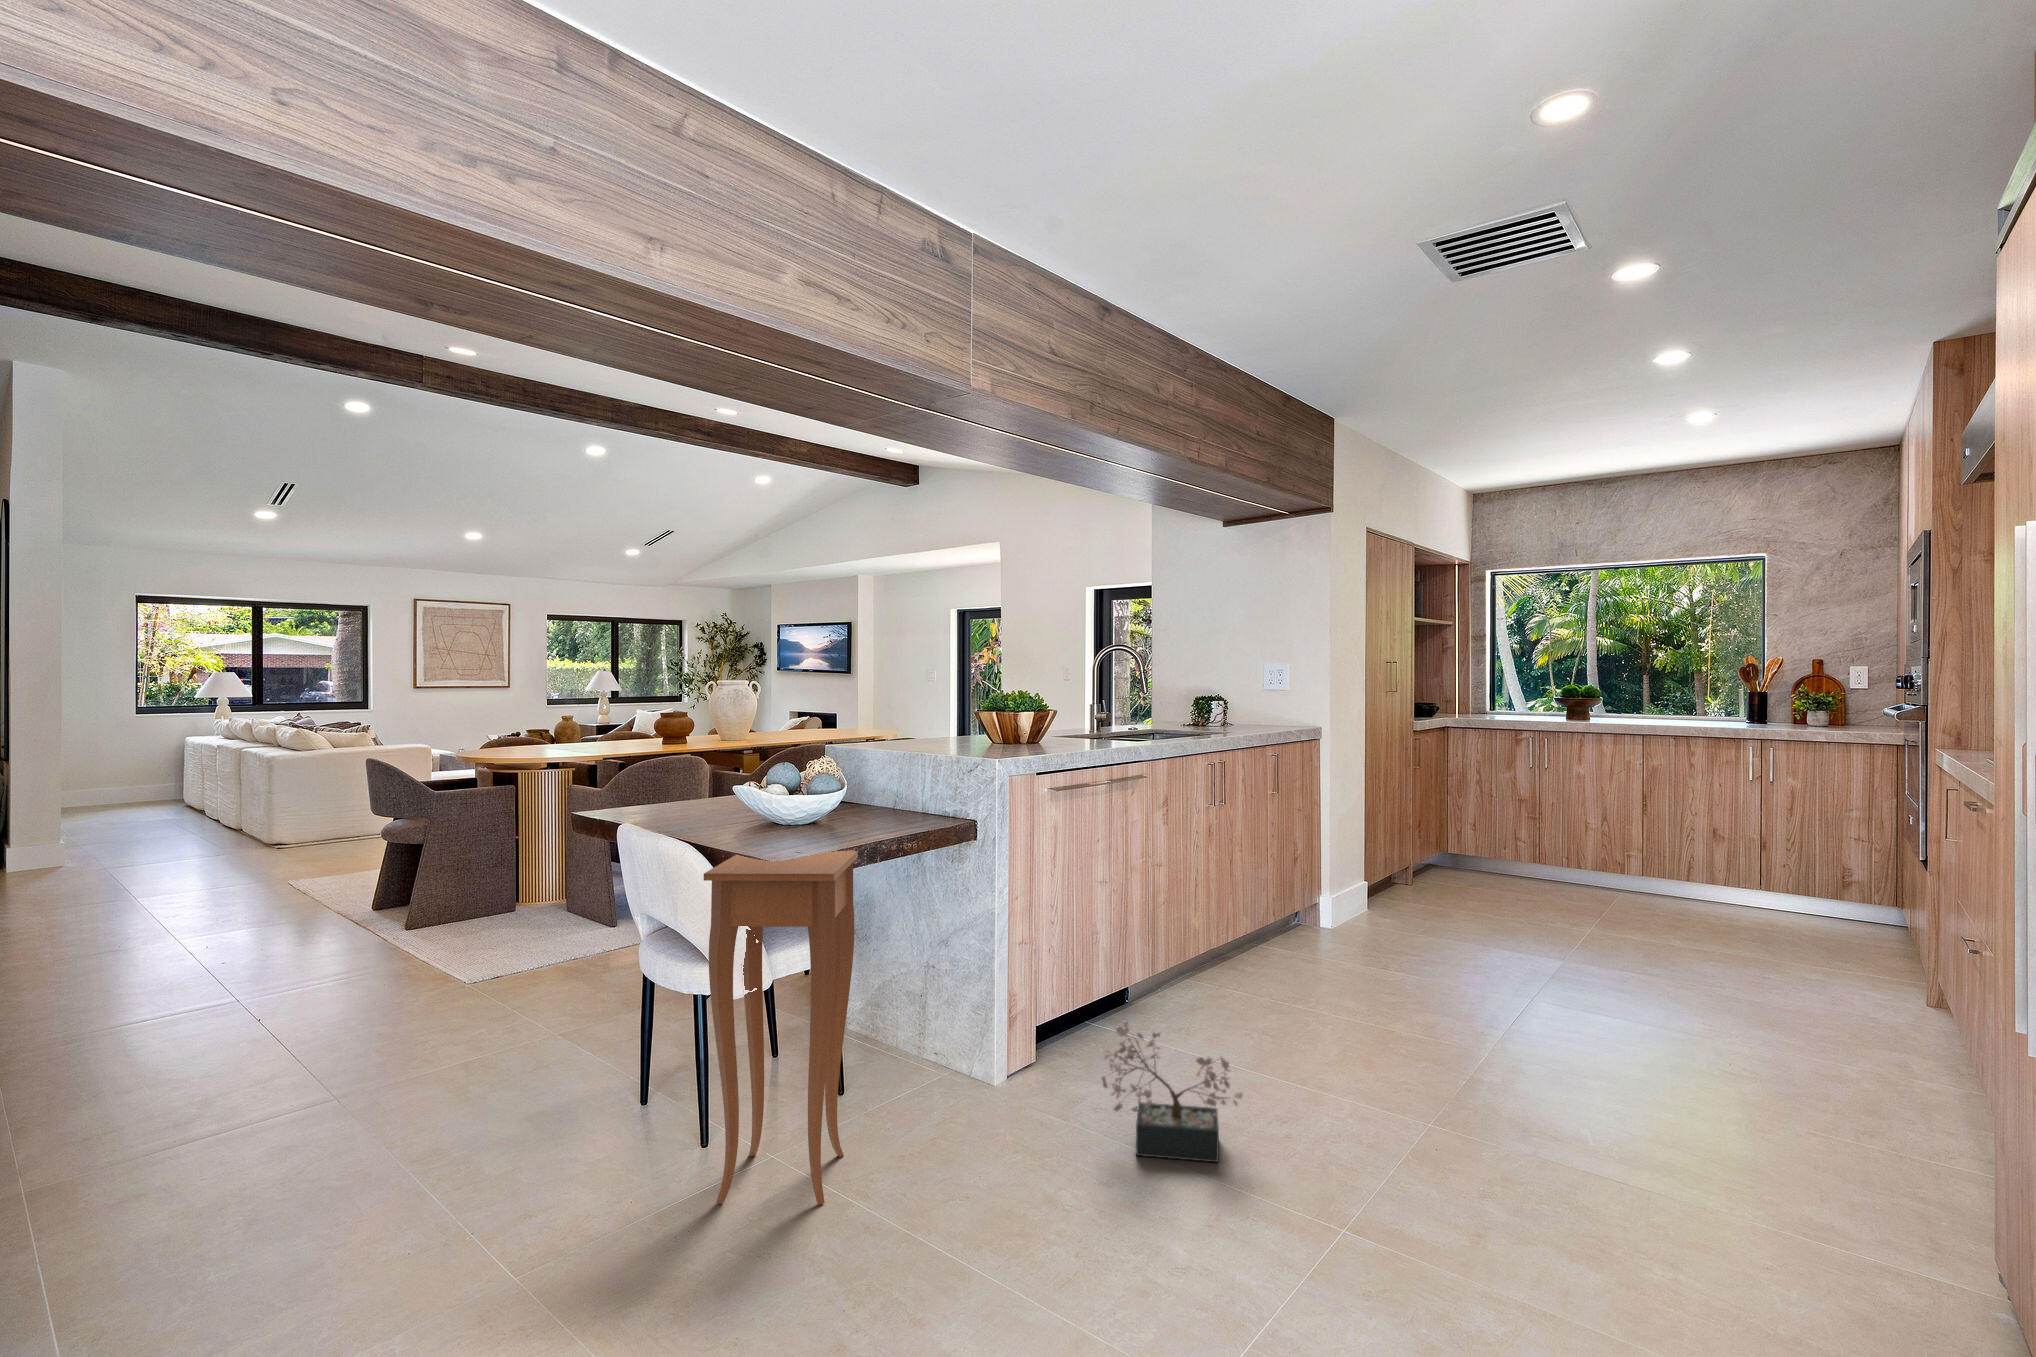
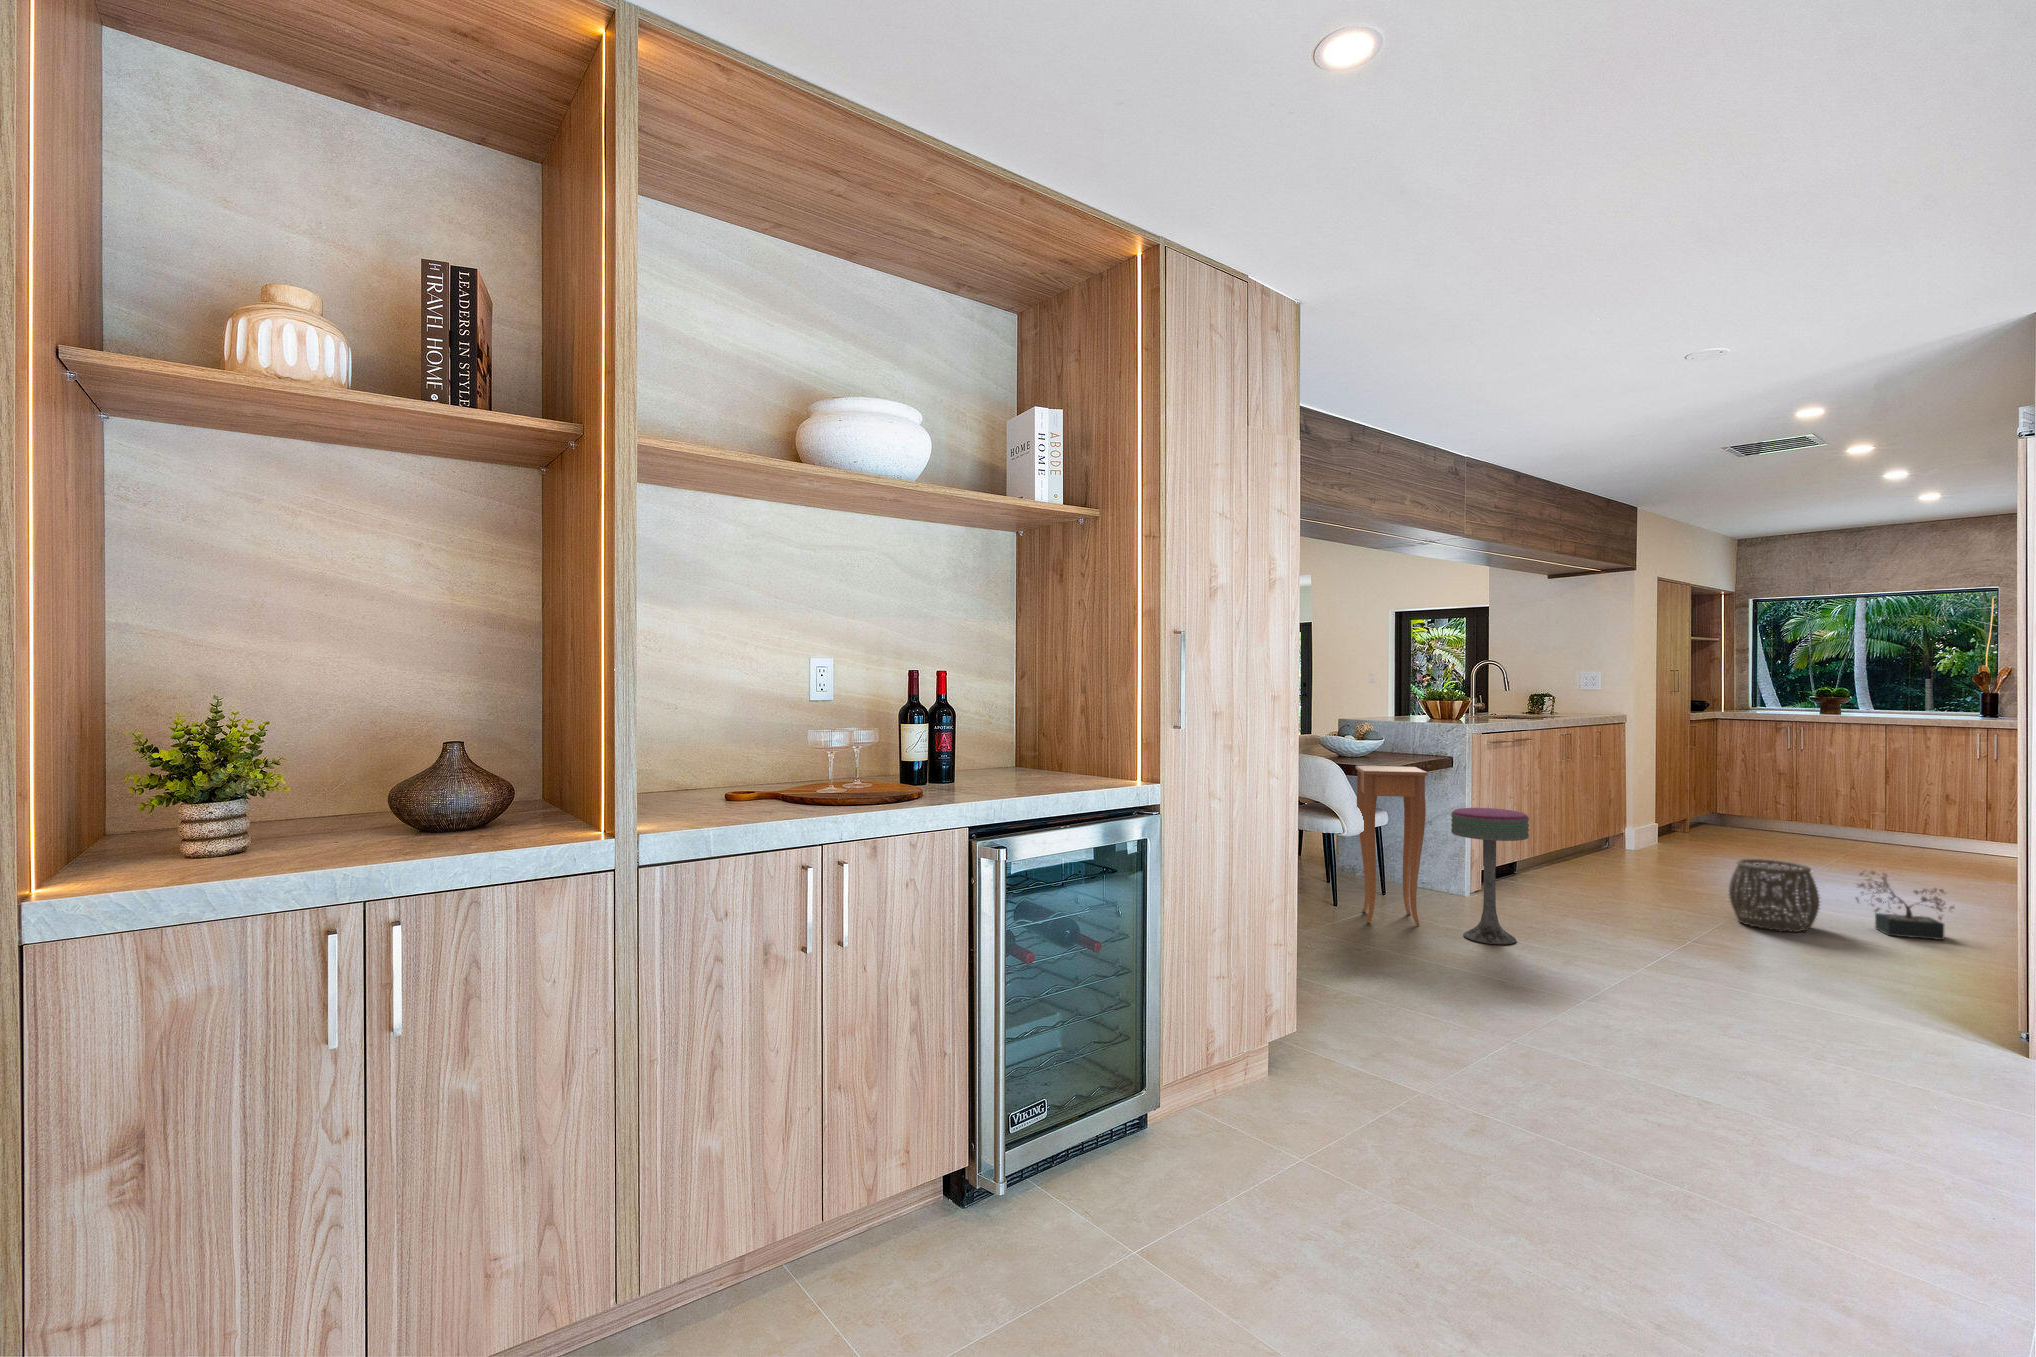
bar stool: none [859,947,1014,1279] -> present [1451,808,1529,944]
woven basket: none [1424,999,1574,1153] -> present [1728,859,1820,932]
decorative plant: present [1102,1022,1243,1162] -> present [1856,871,1954,940]

